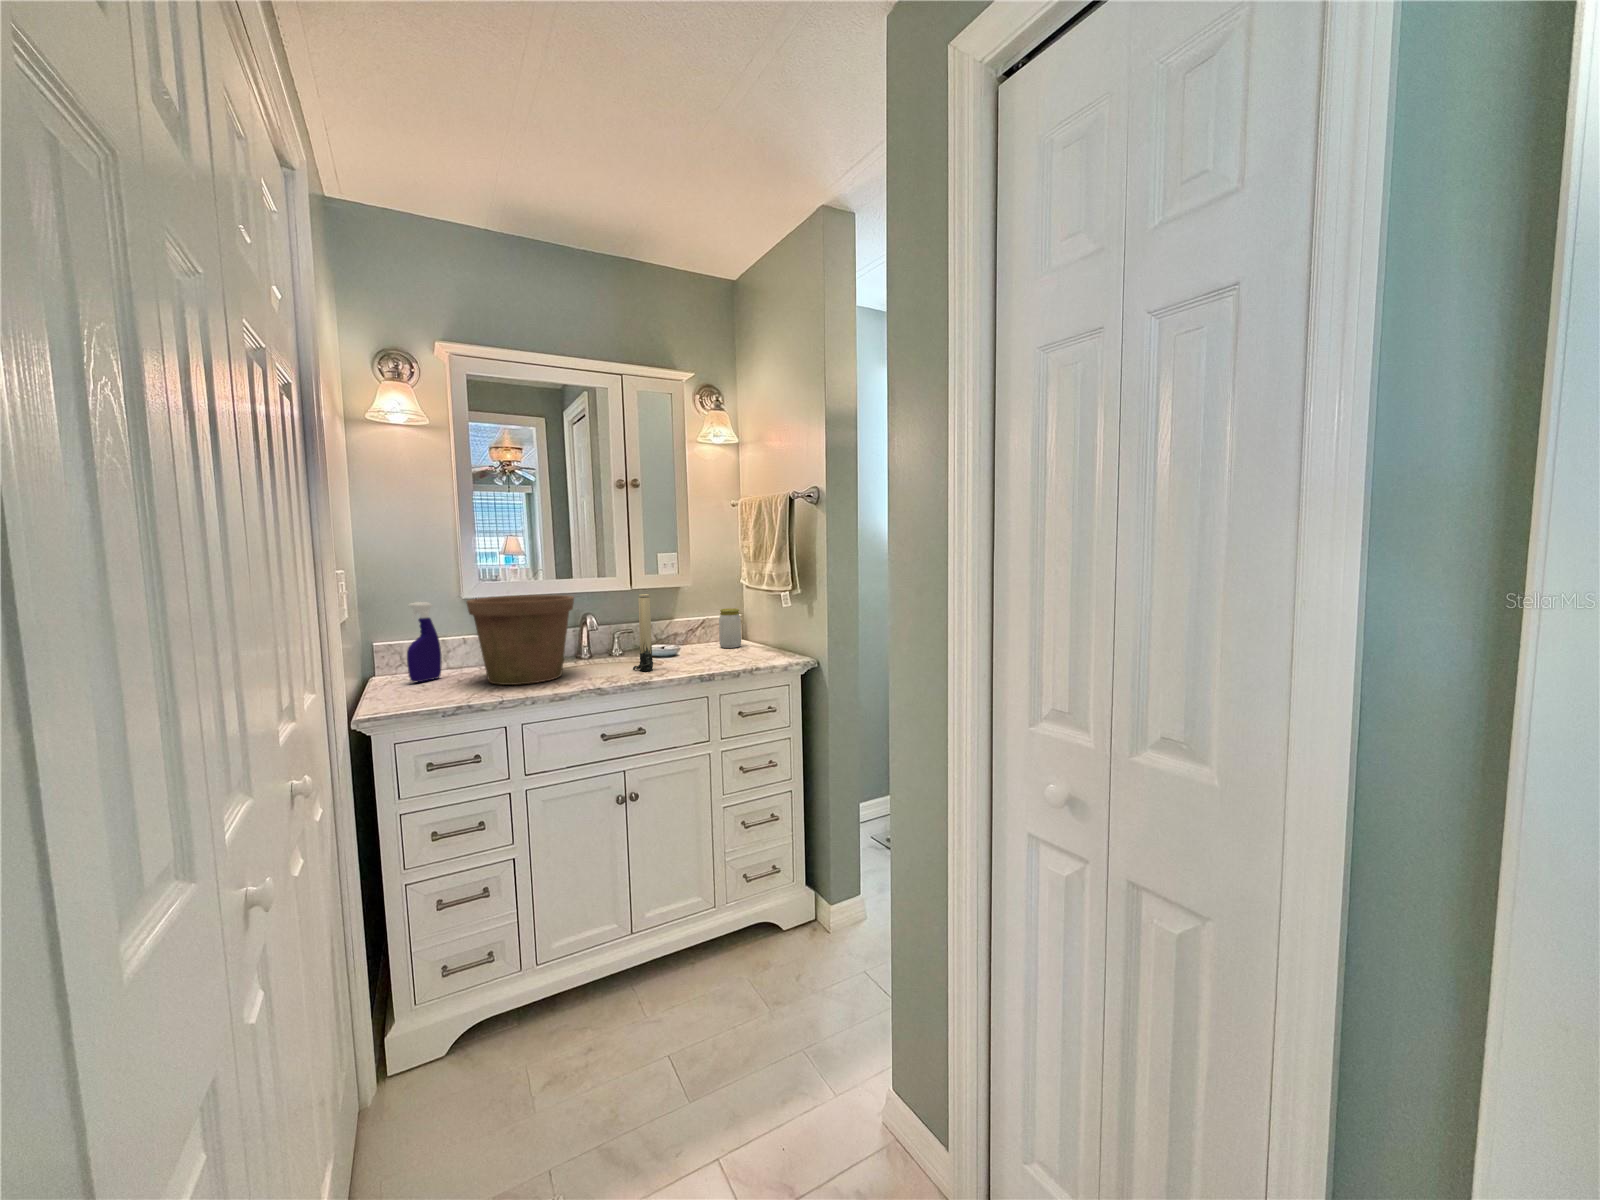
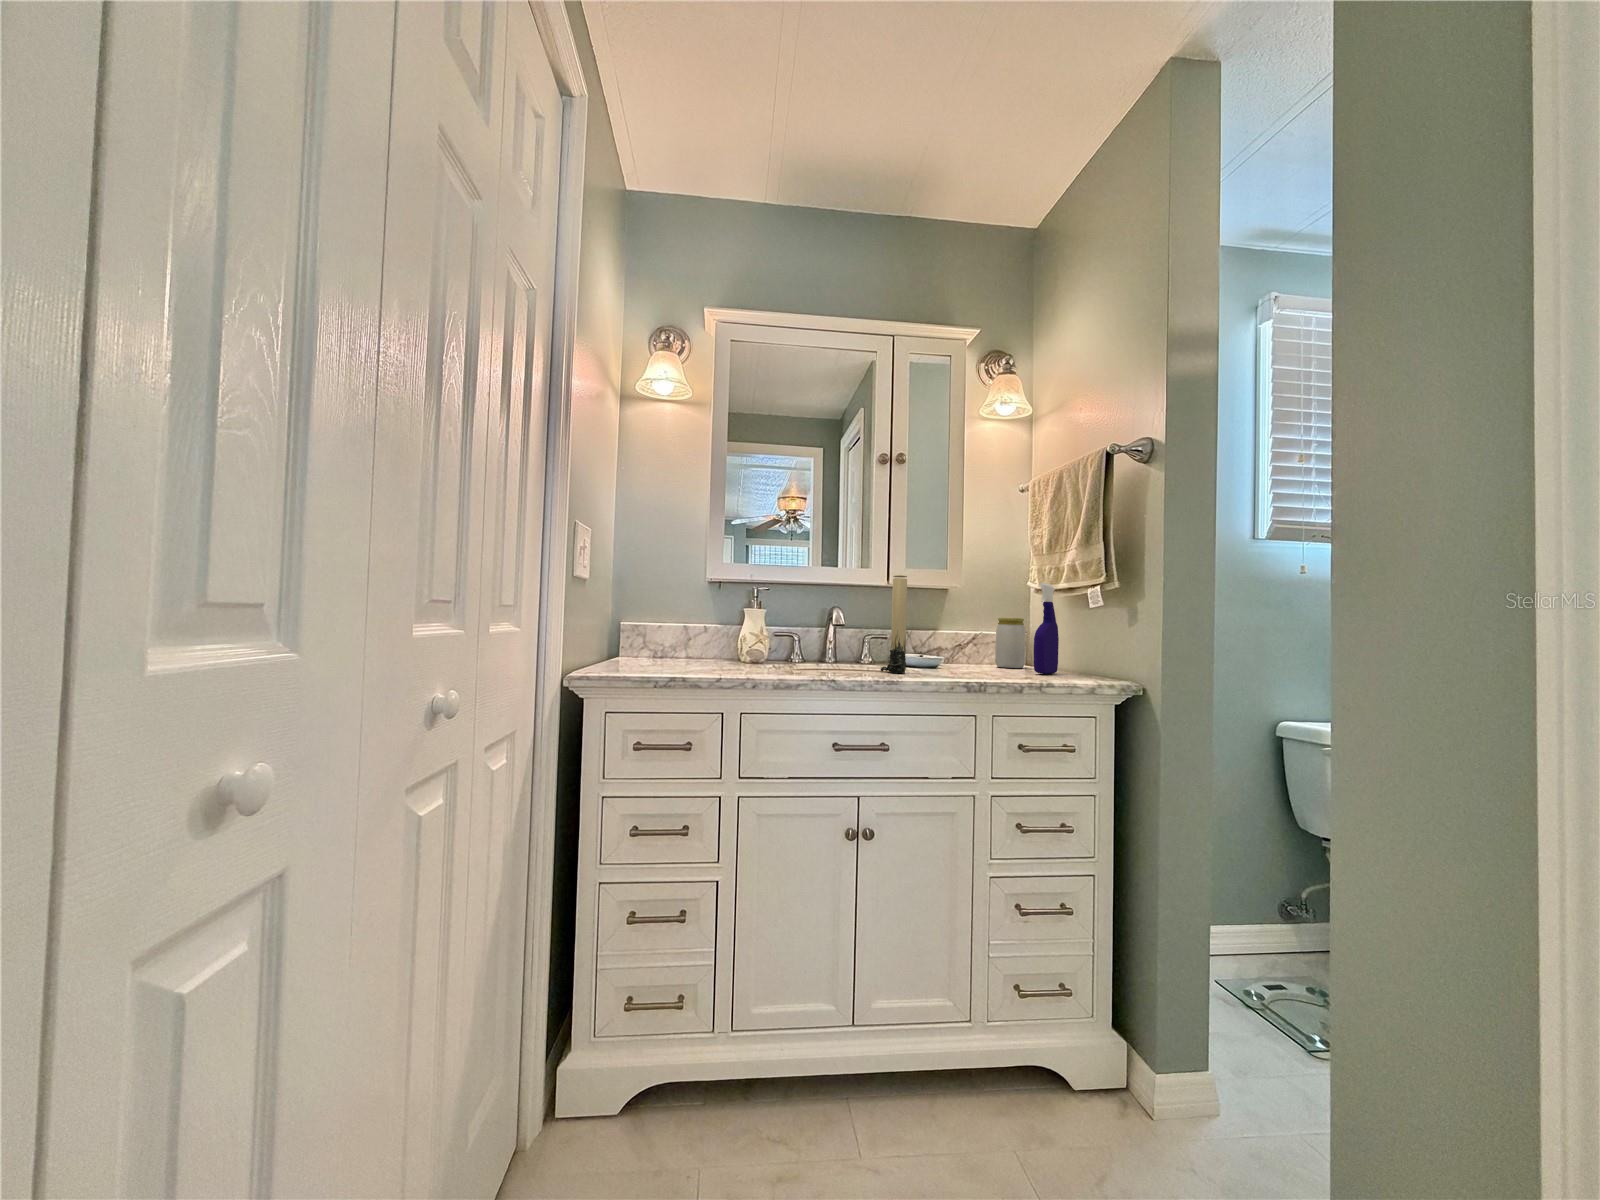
flower pot: present [467,595,574,685] -> none [702,567,818,669]
spray bottle: present [407,602,441,682] -> present [1033,583,1059,674]

